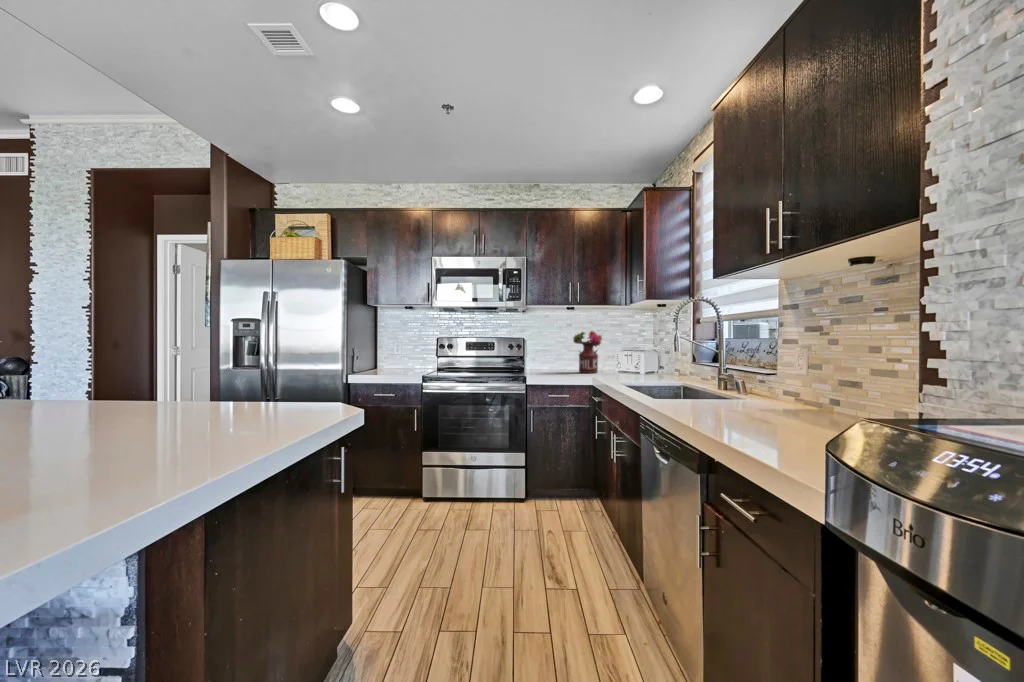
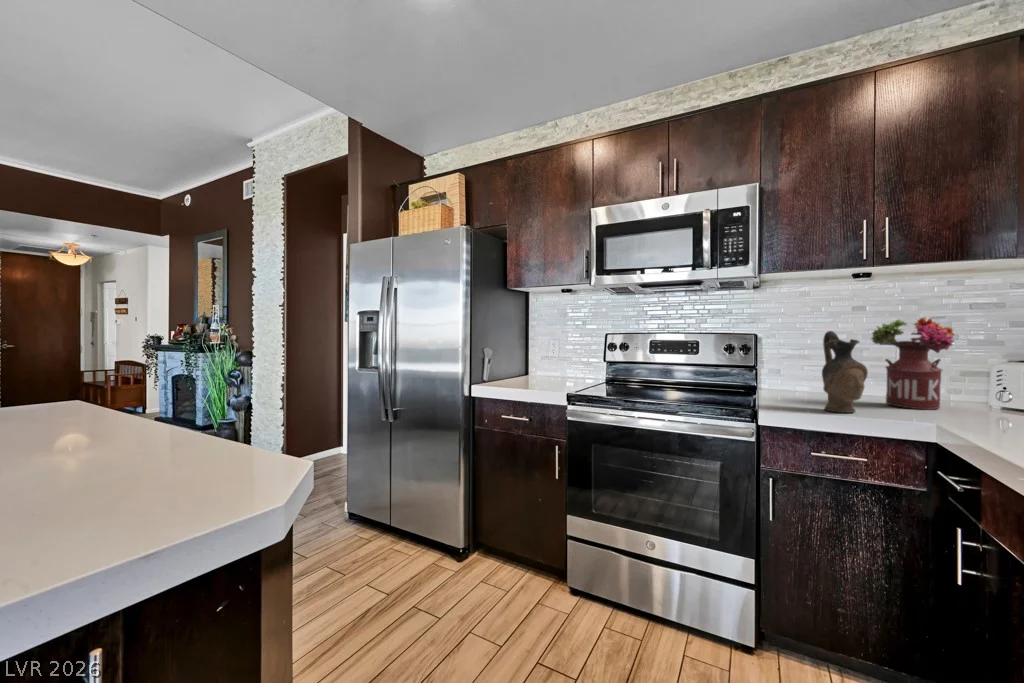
ceramic pitcher: none [553,337,570,376] -> present [822,331,868,412]

